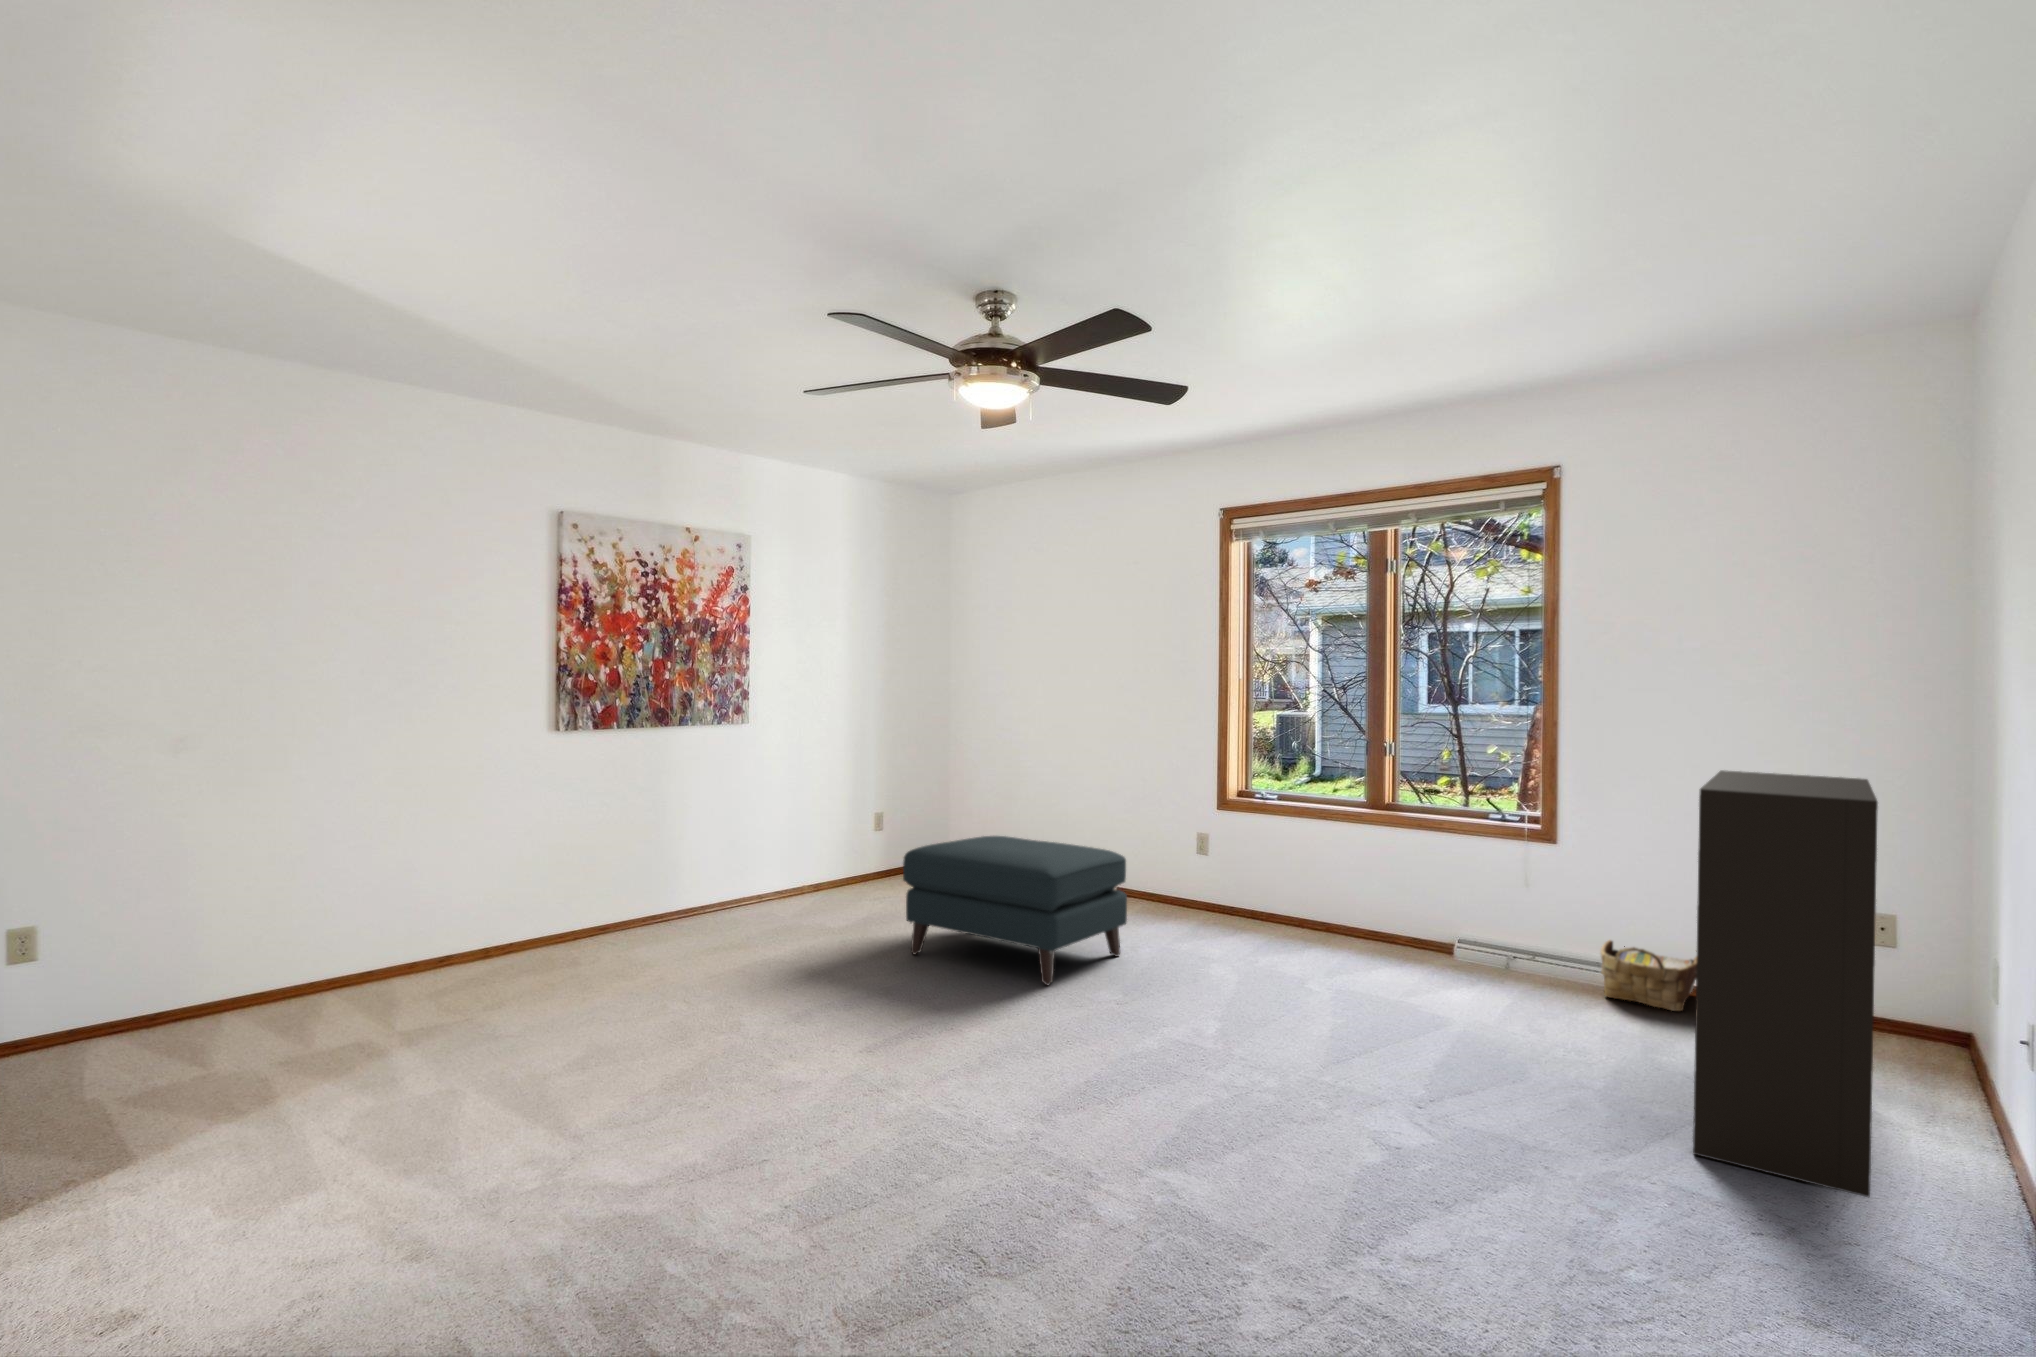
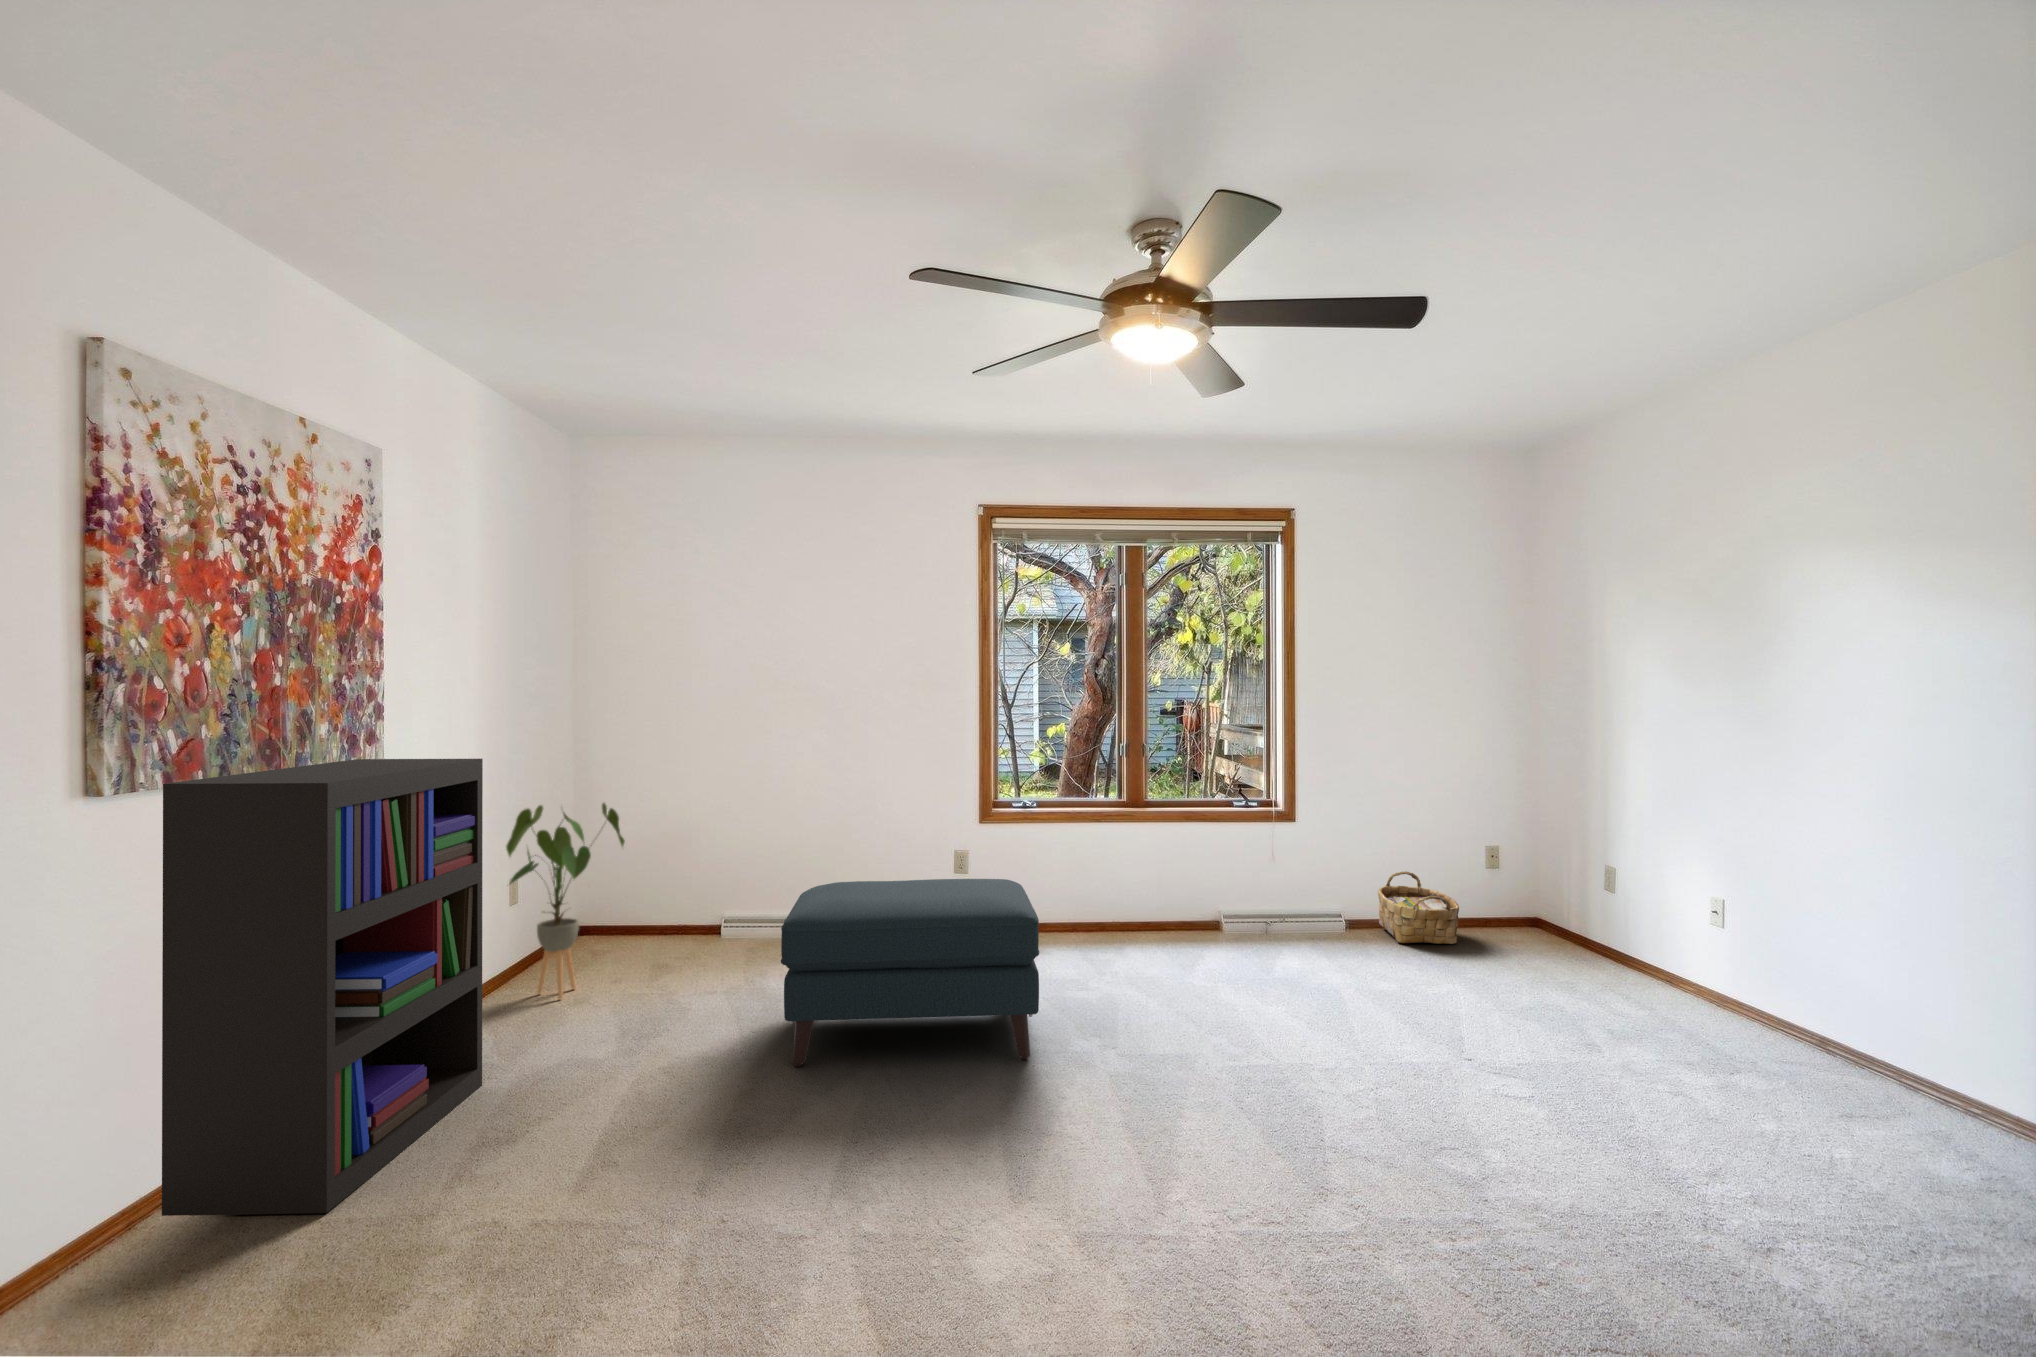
house plant: none [843,762,927,894] -> present [506,803,625,999]
bookshelf: present [1693,770,1878,1197] -> present [162,759,483,1216]

